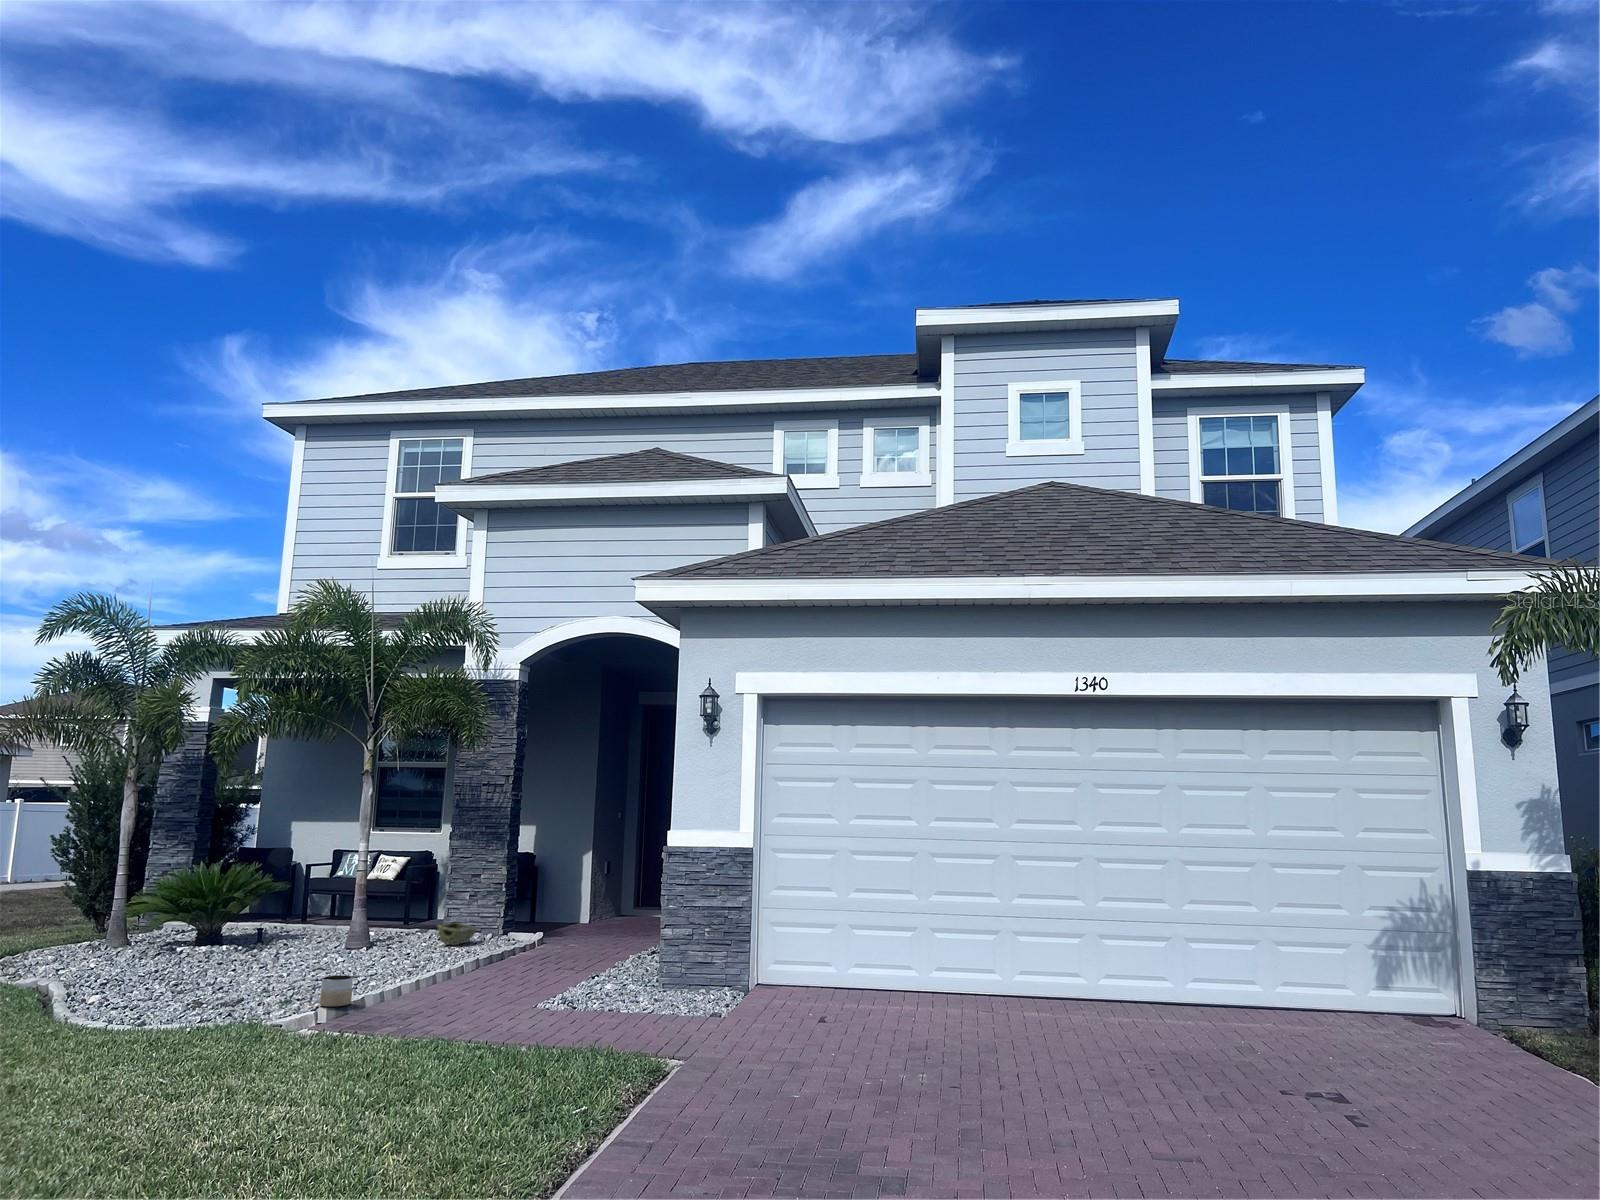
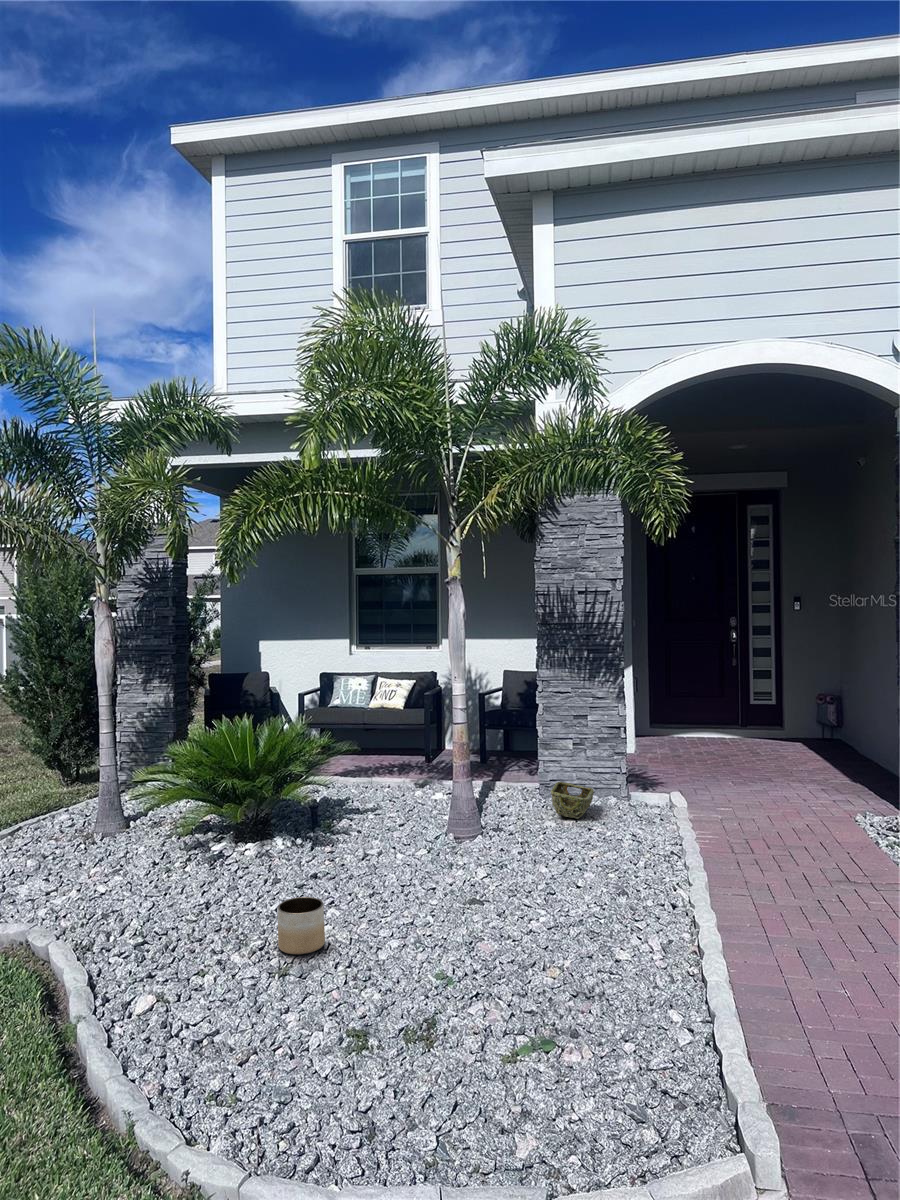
planter: present [320,975,353,1007] -> present [278,897,325,955]

